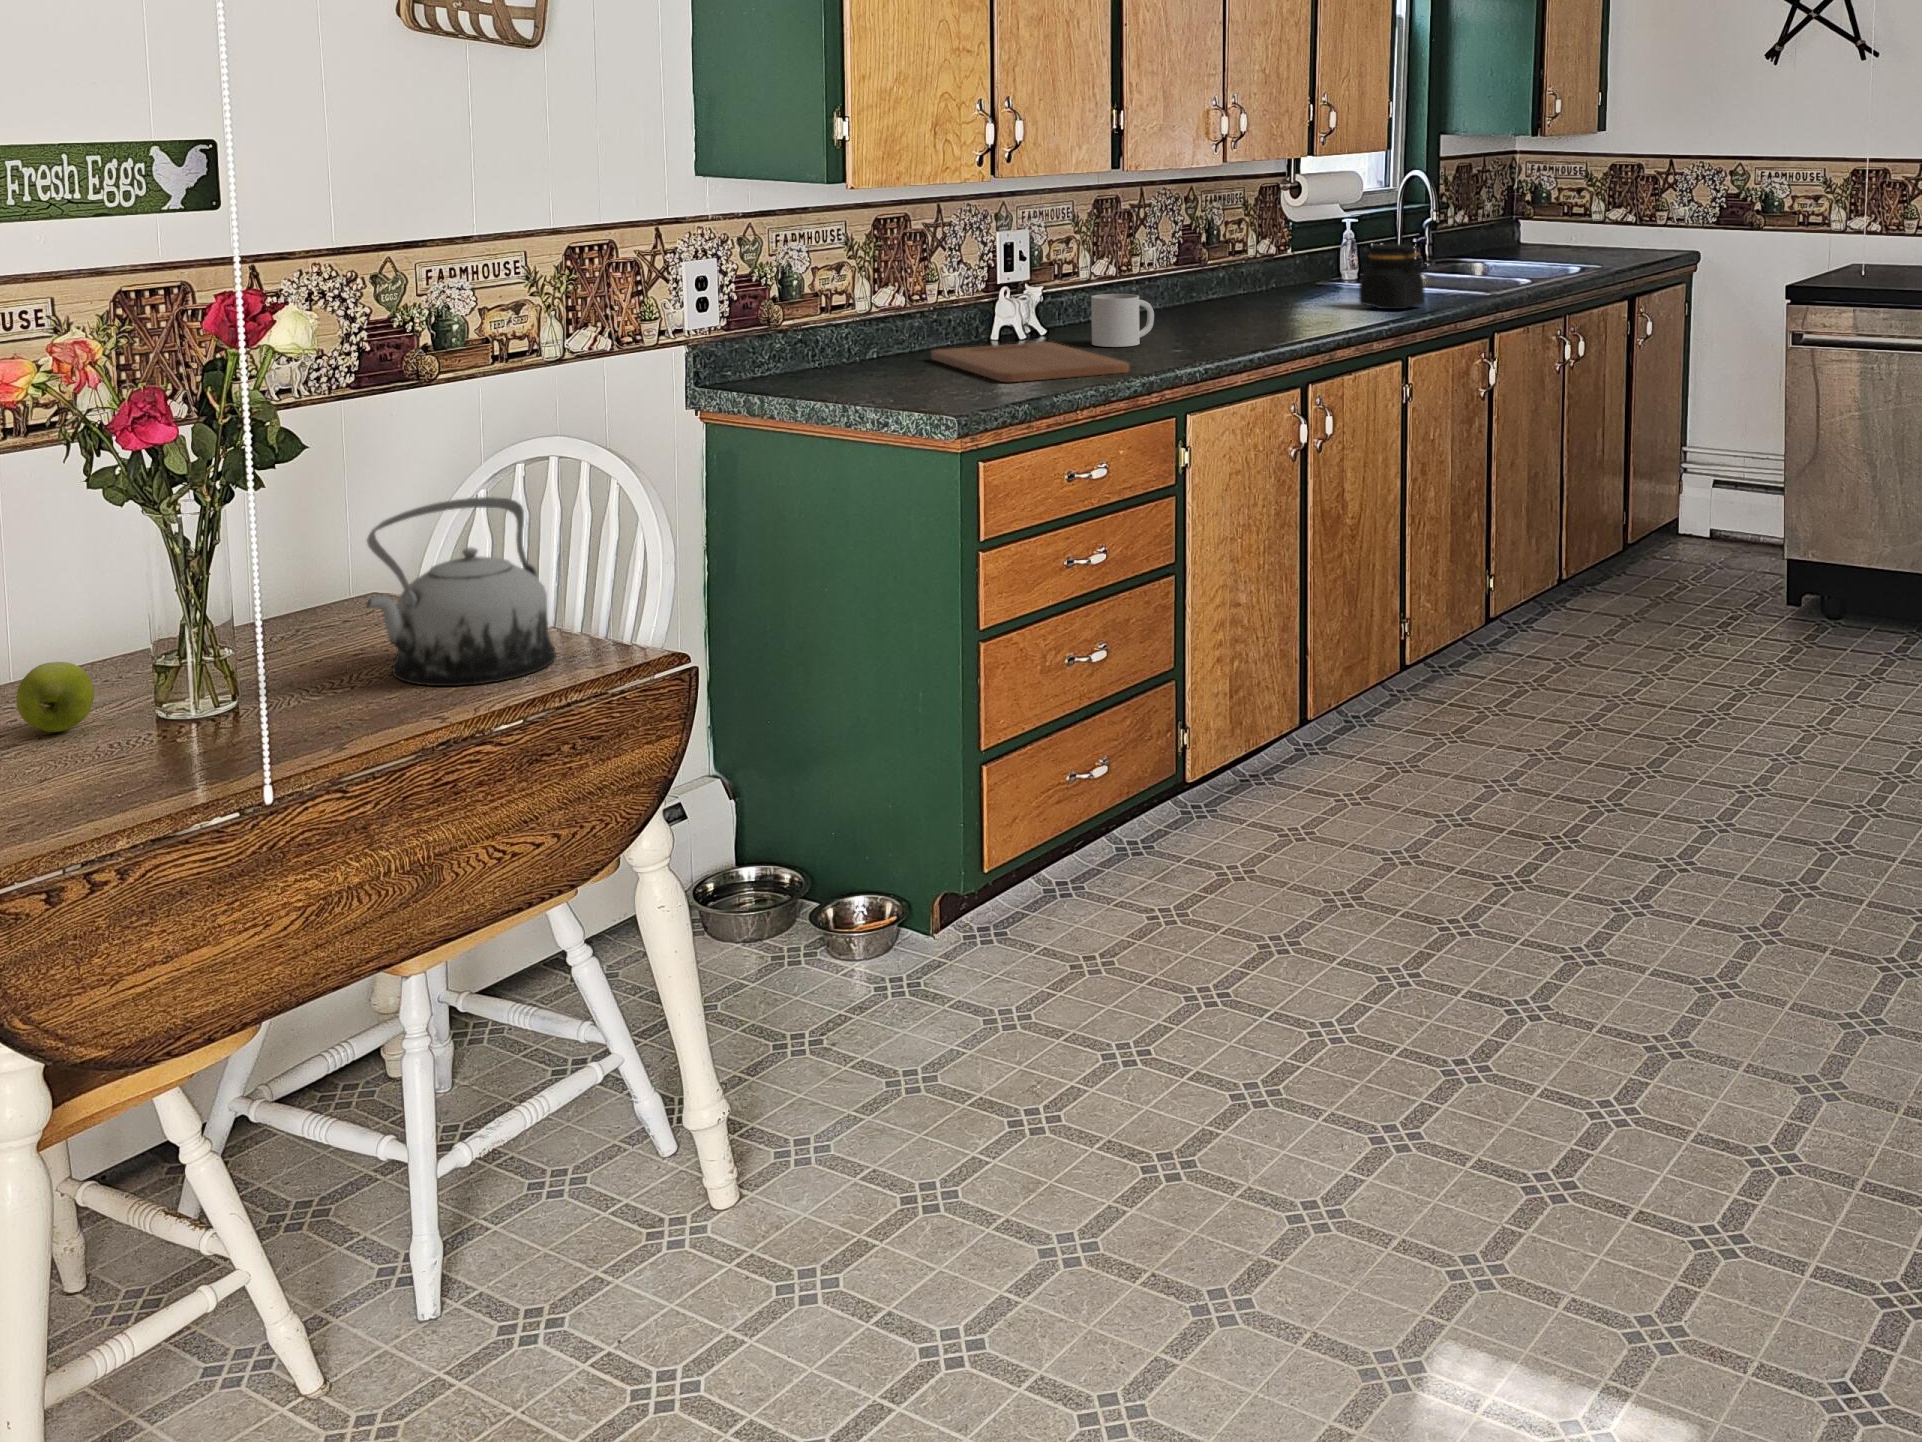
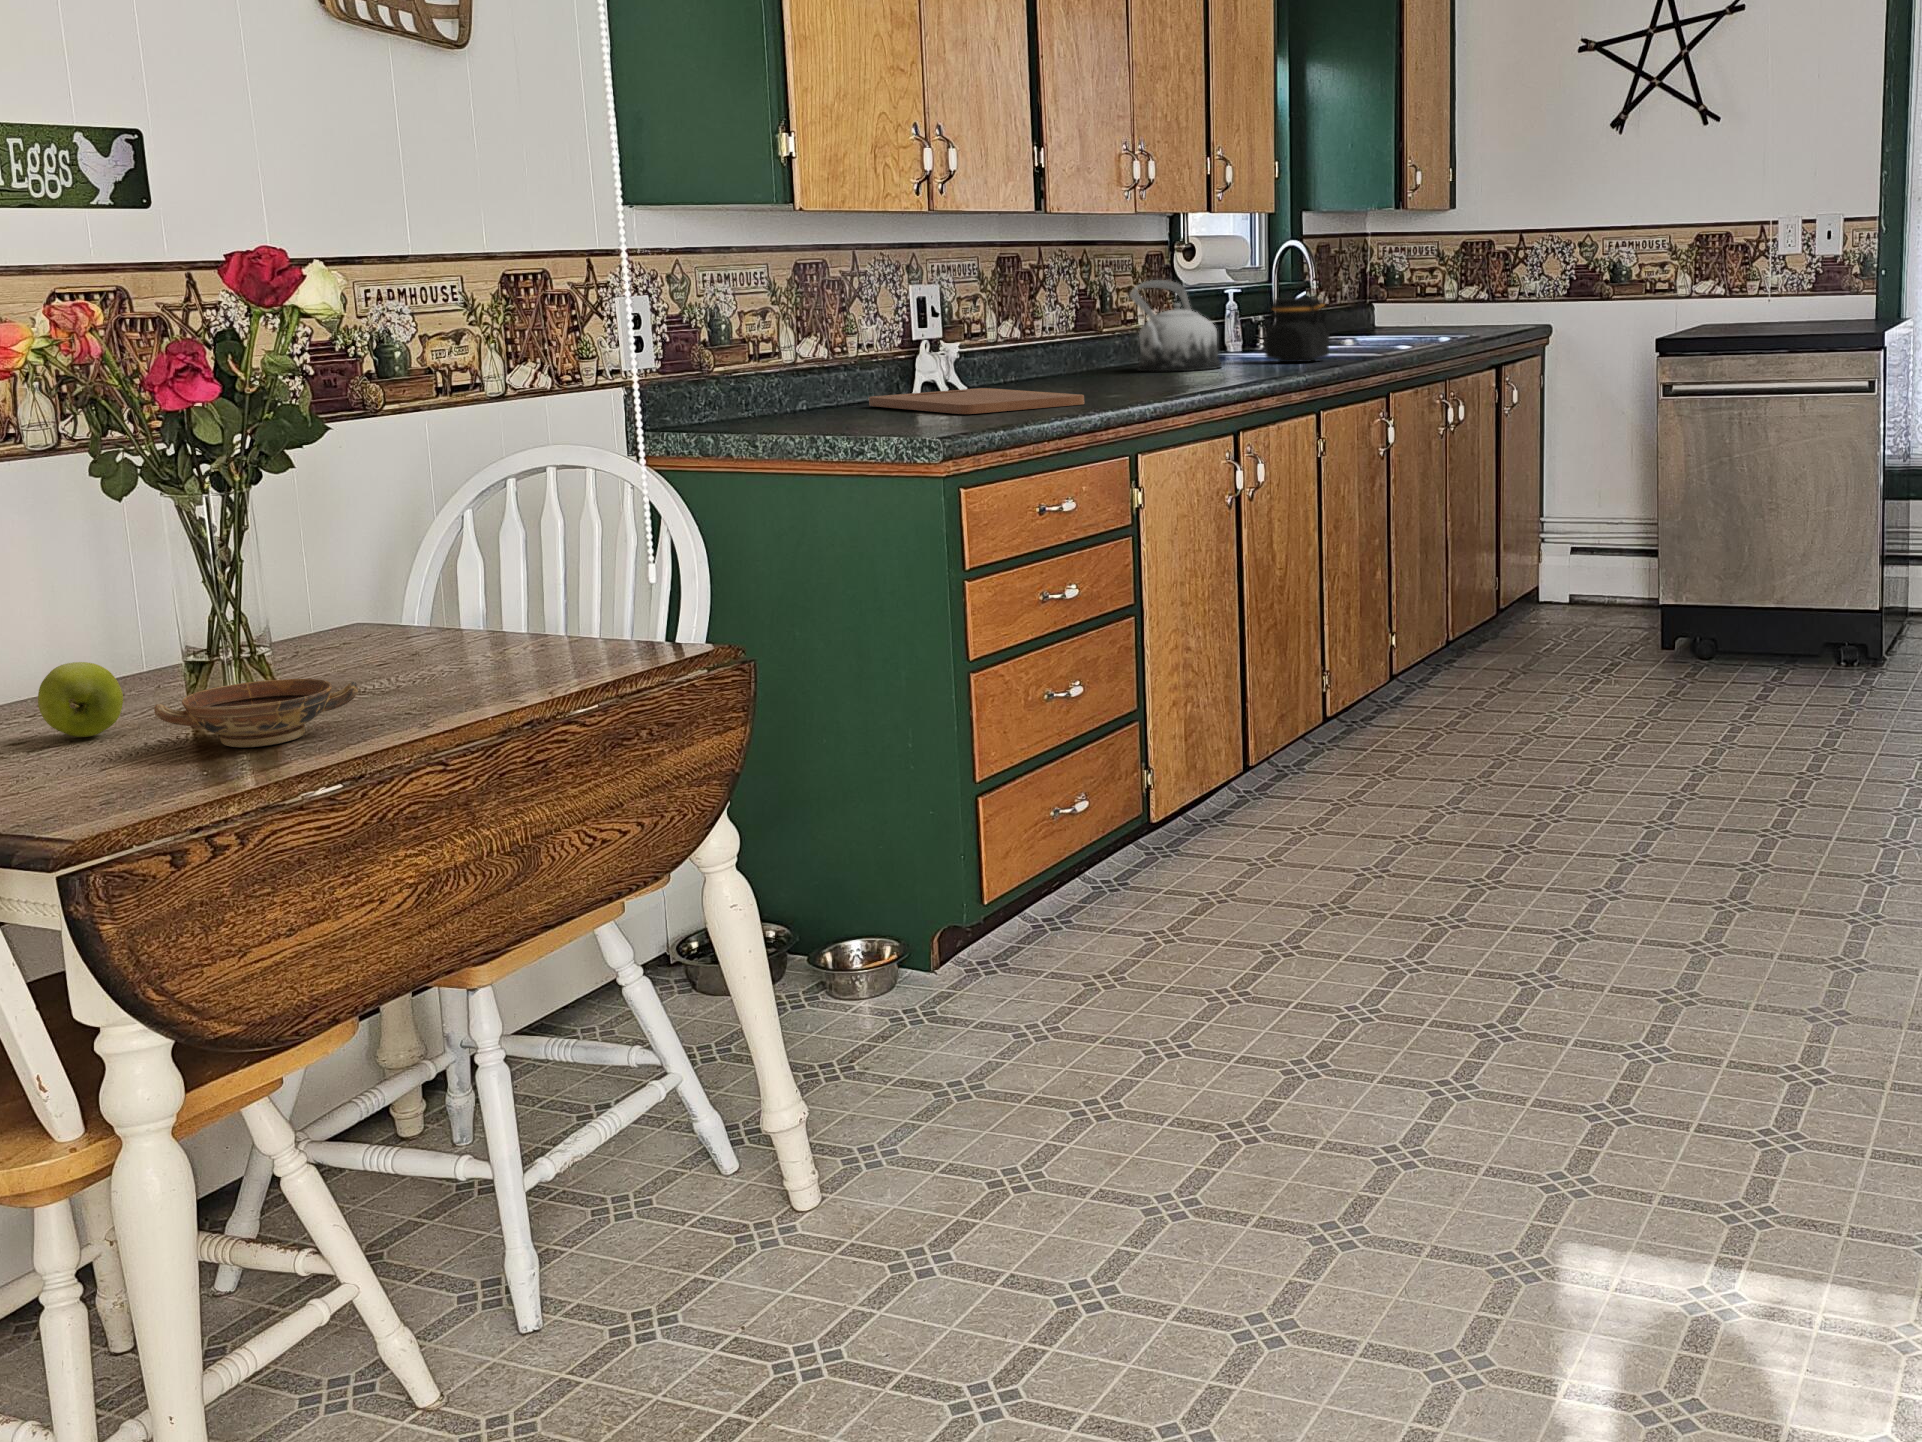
mug: present [1091,294,1154,347] -> none [1022,340,1084,392]
teapot: present [367,497,556,686] -> present [1130,280,1221,371]
bowl: none [99,689,289,761] -> present [154,679,358,747]

